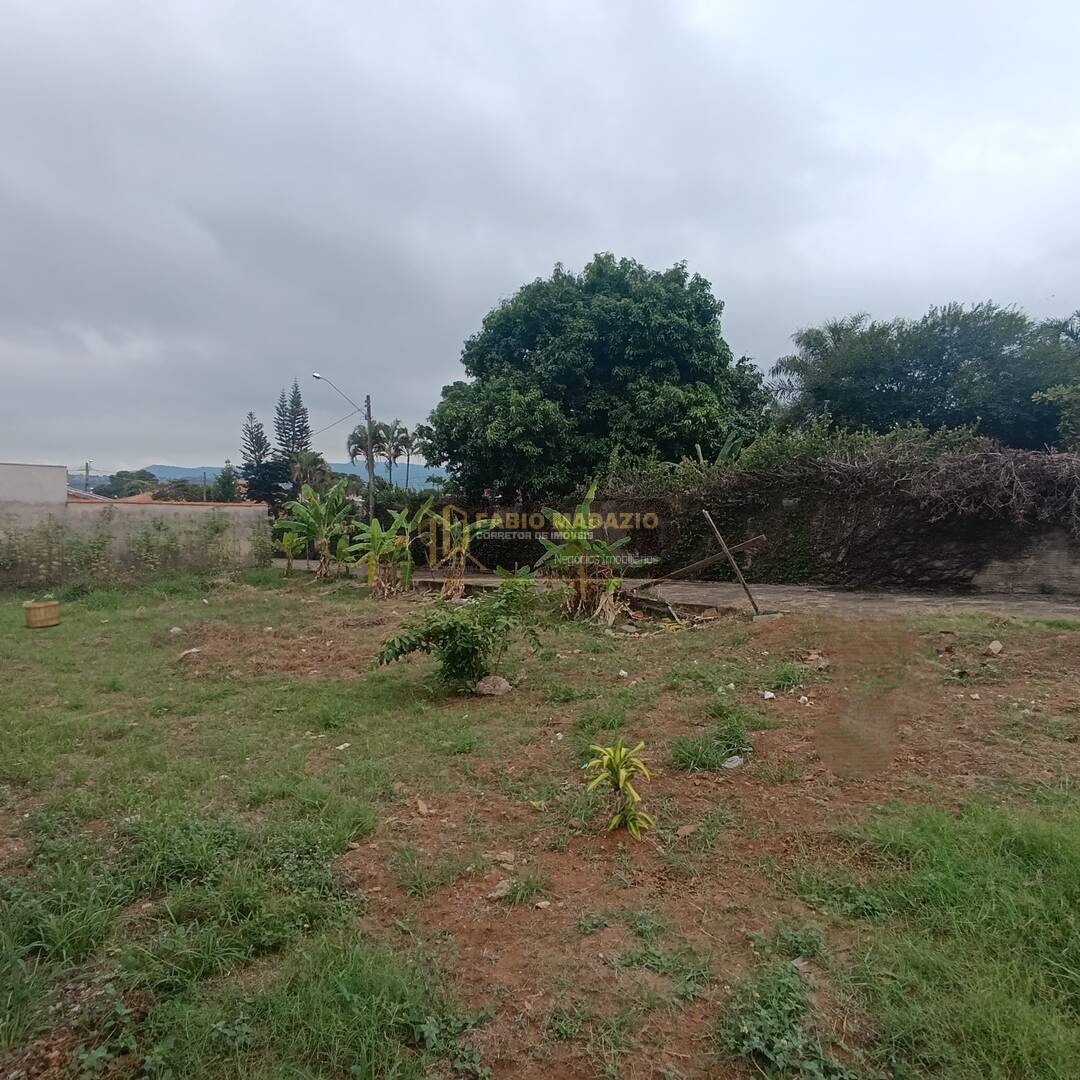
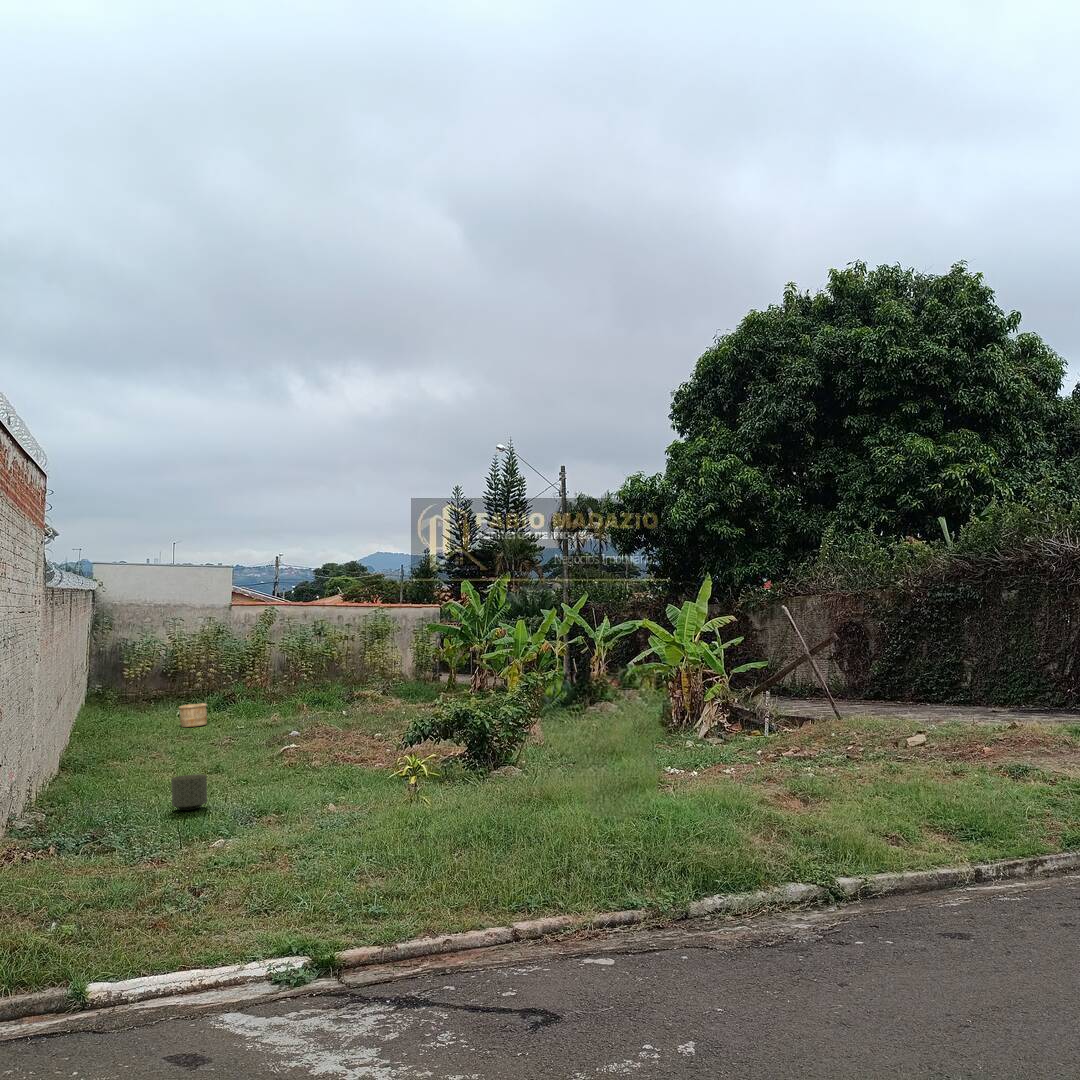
planter: none [83,717,141,772] -> present [171,774,207,811]

